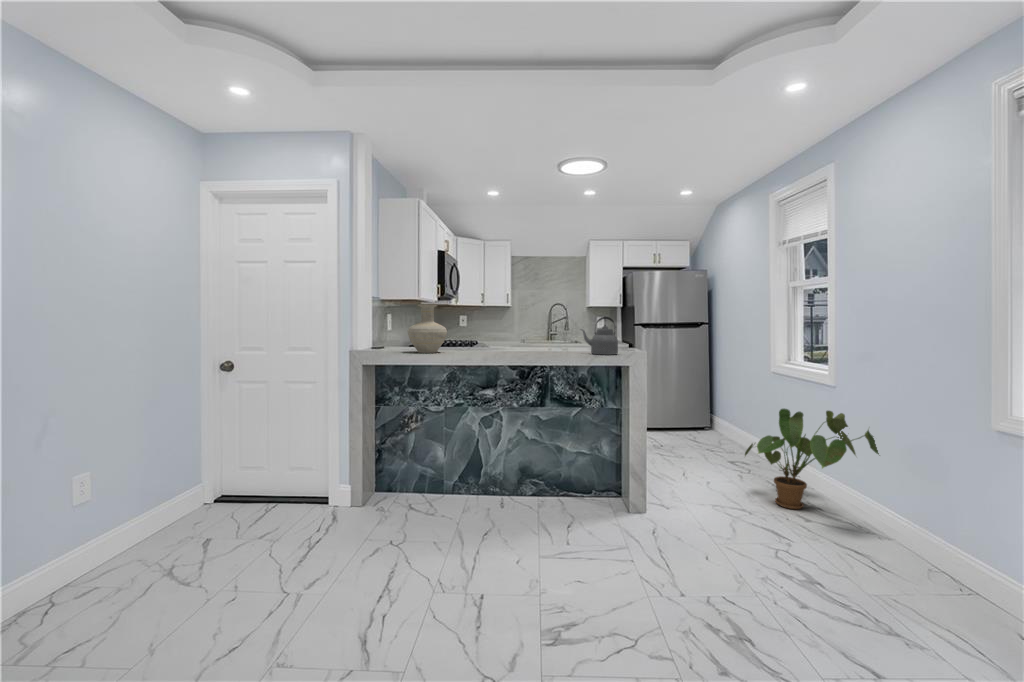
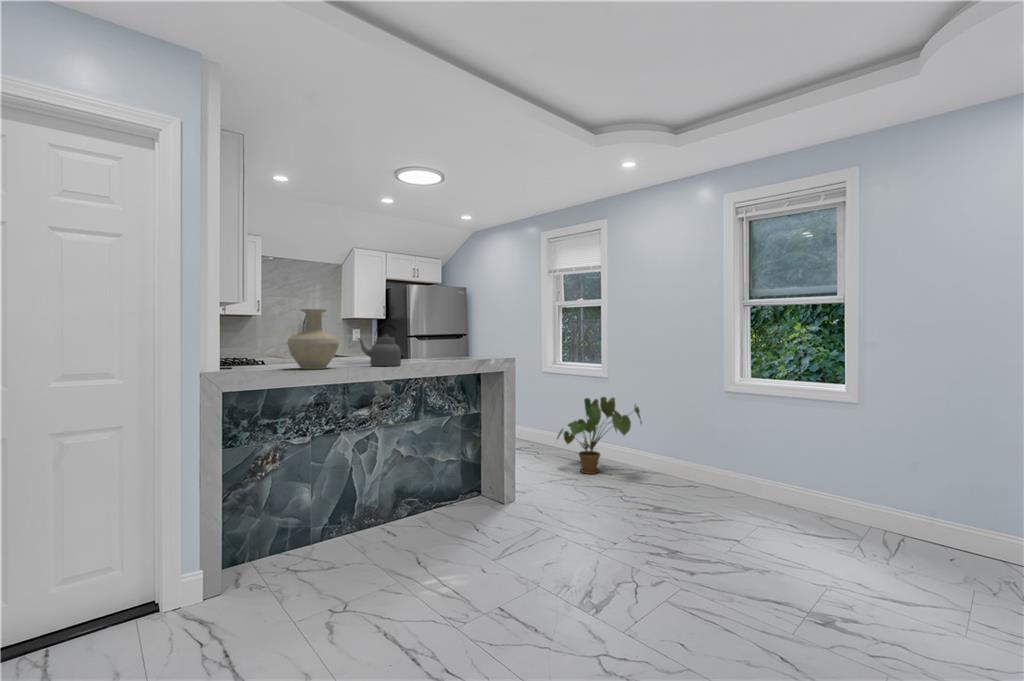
kettle: present [581,317,618,355] -> present [357,324,401,366]

